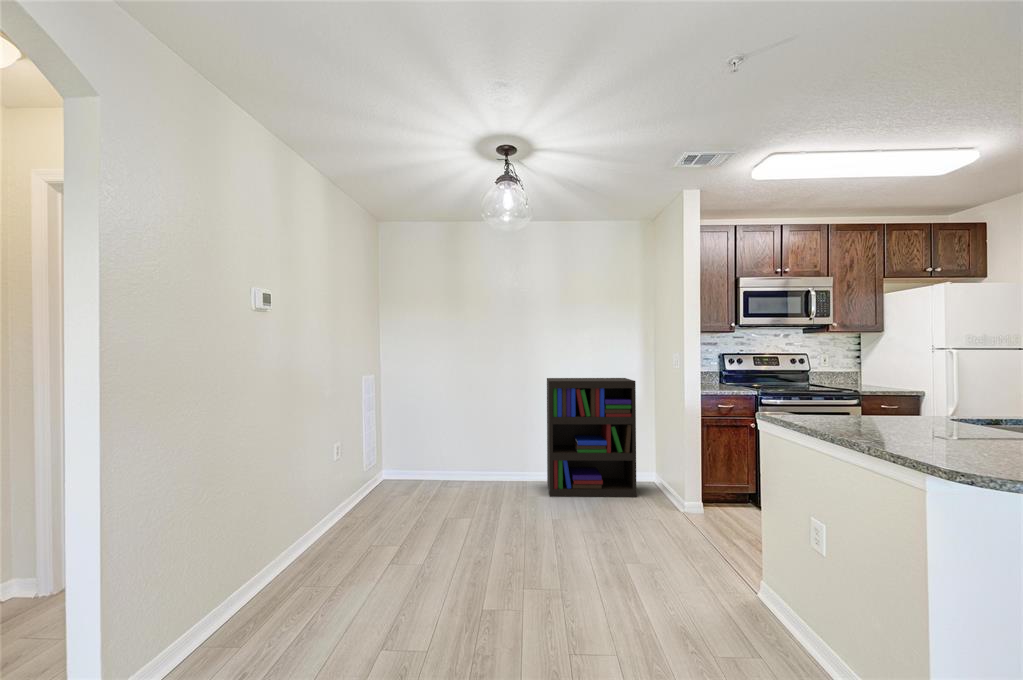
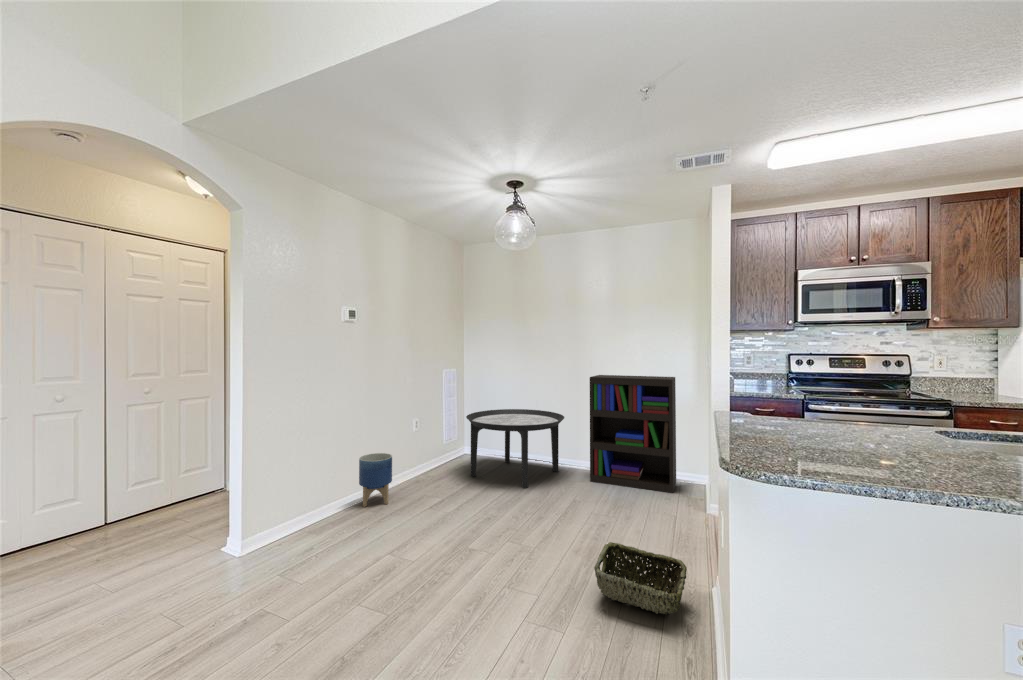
round table: none [401,421,520,517] -> present [466,409,564,488]
planter: none [281,501,332,587] -> present [359,453,392,507]
woven basket: none [682,571,800,645] -> present [594,542,687,615]

